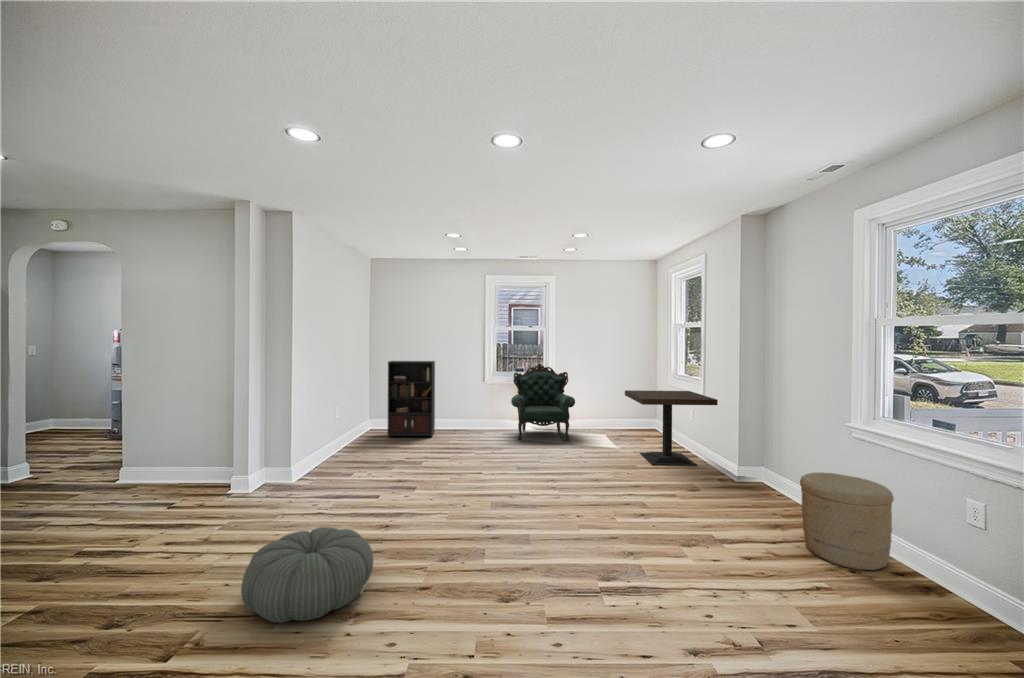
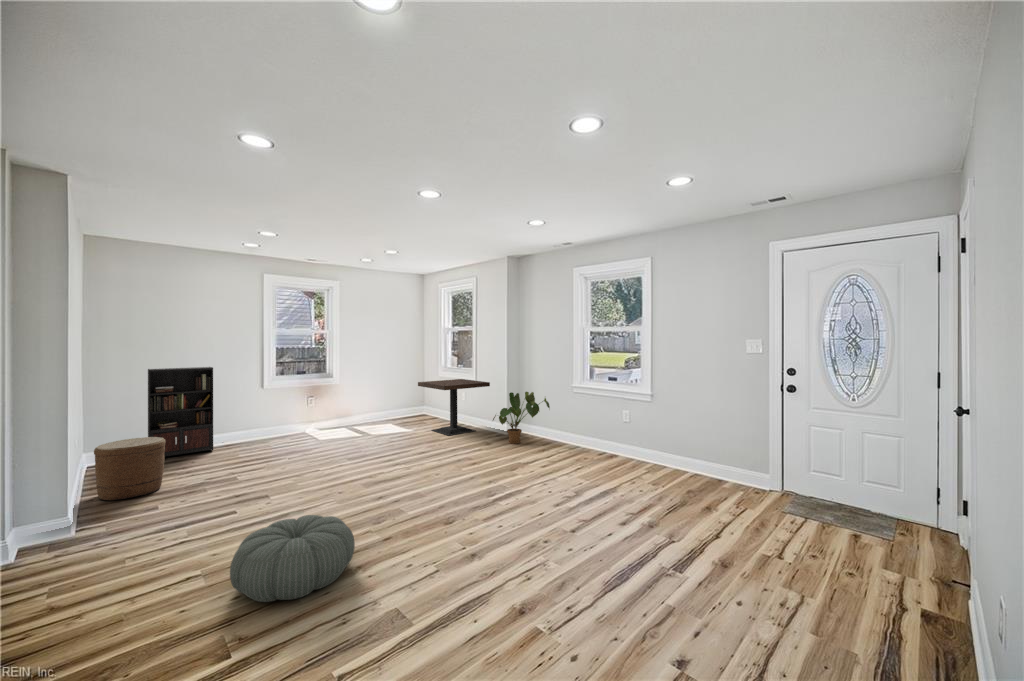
armchair: present [511,363,575,440] -> none [300,365,369,437]
house plant: none [701,419,801,498] -> present [493,392,550,444]
woven basket: present [800,473,894,570] -> present [94,437,166,500]

